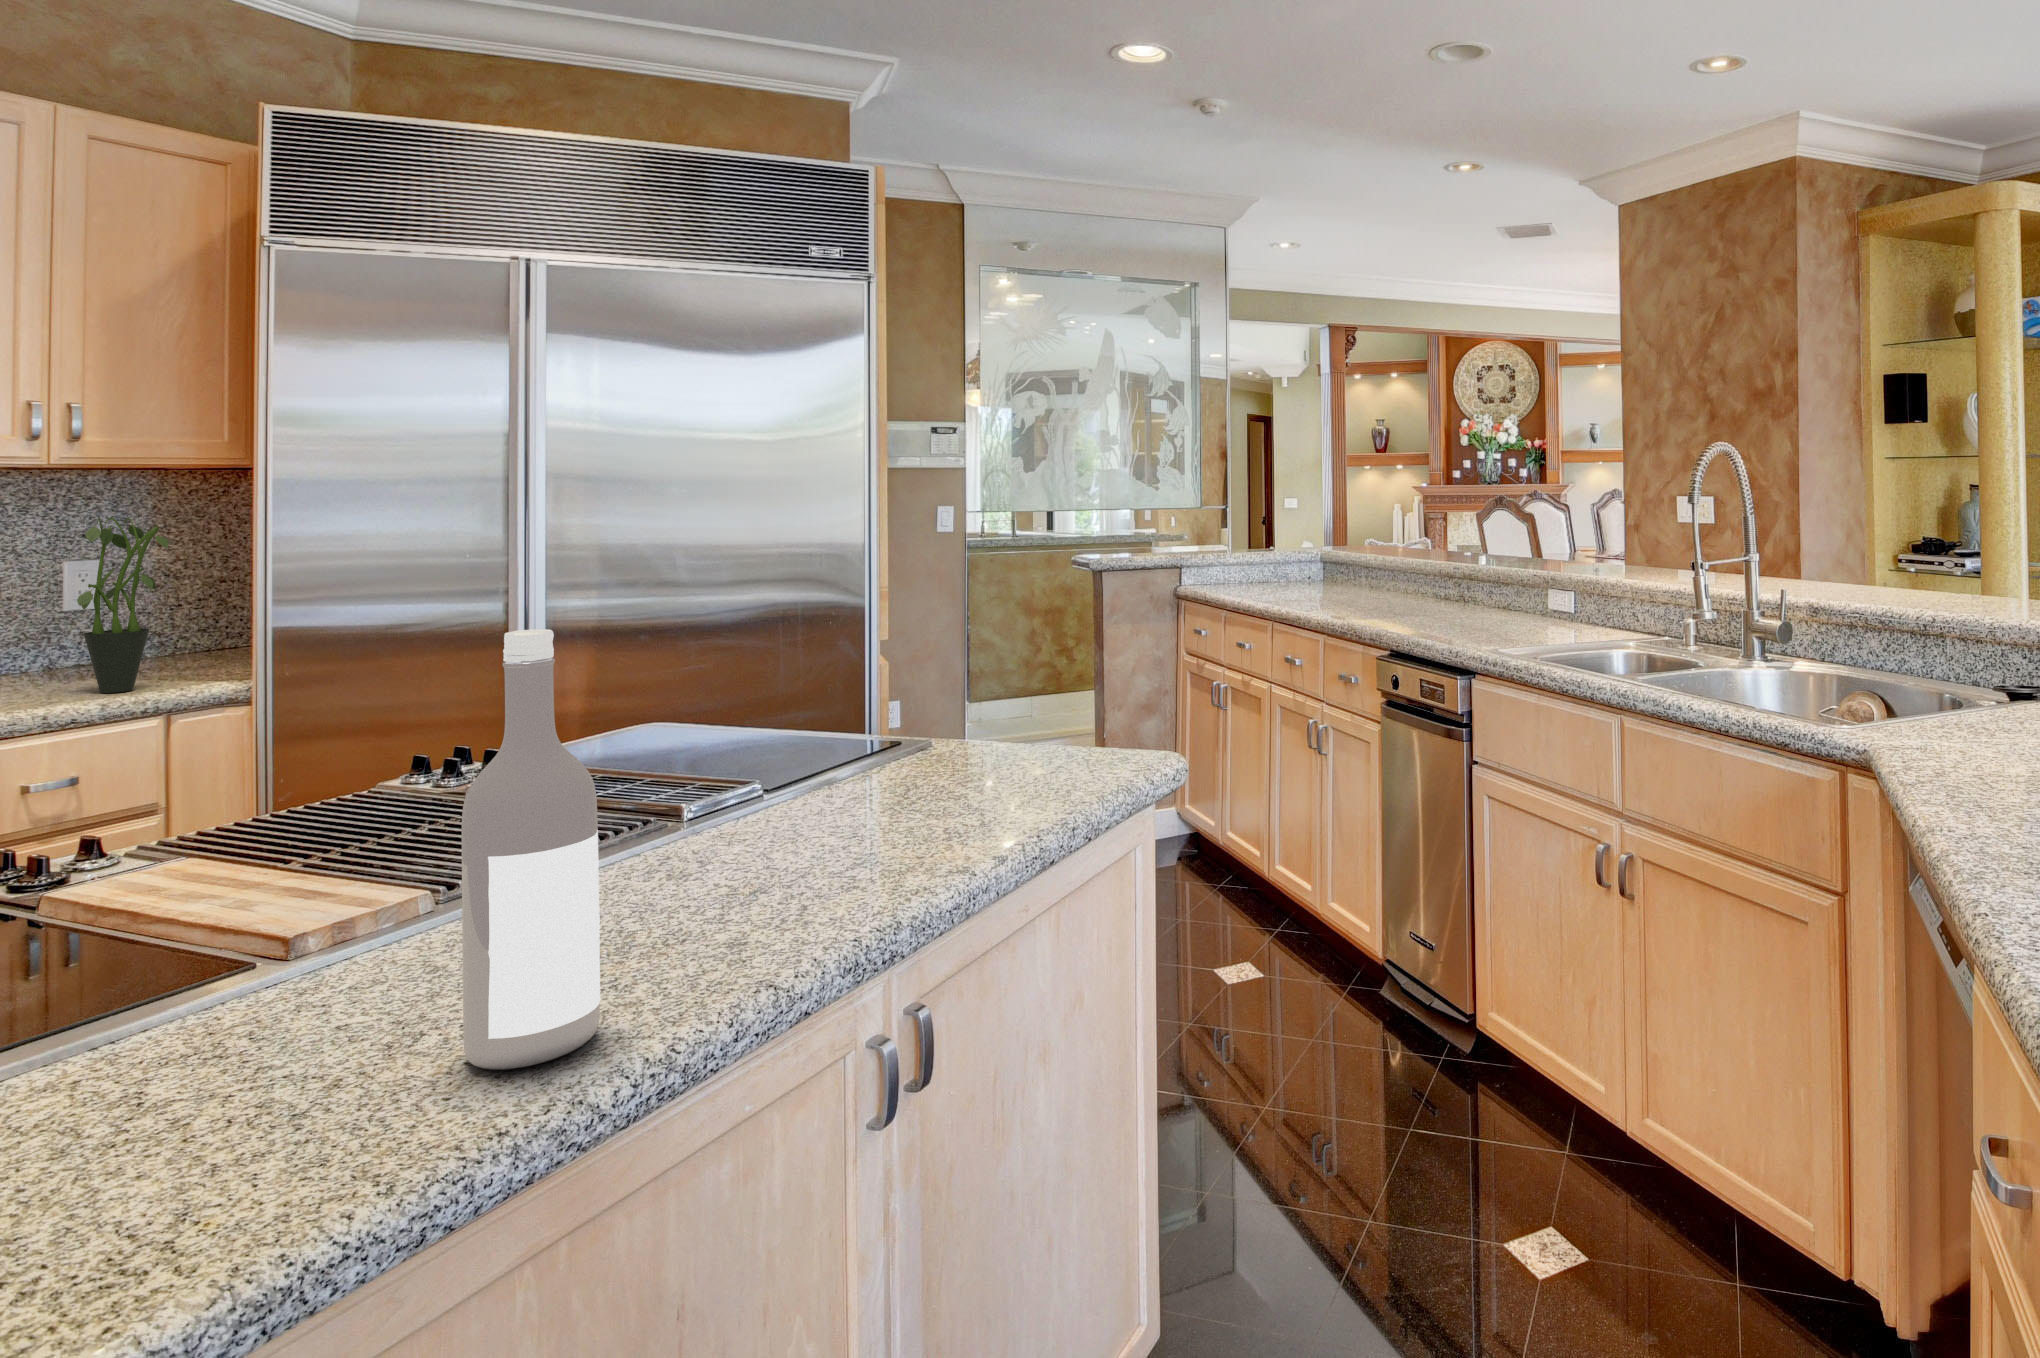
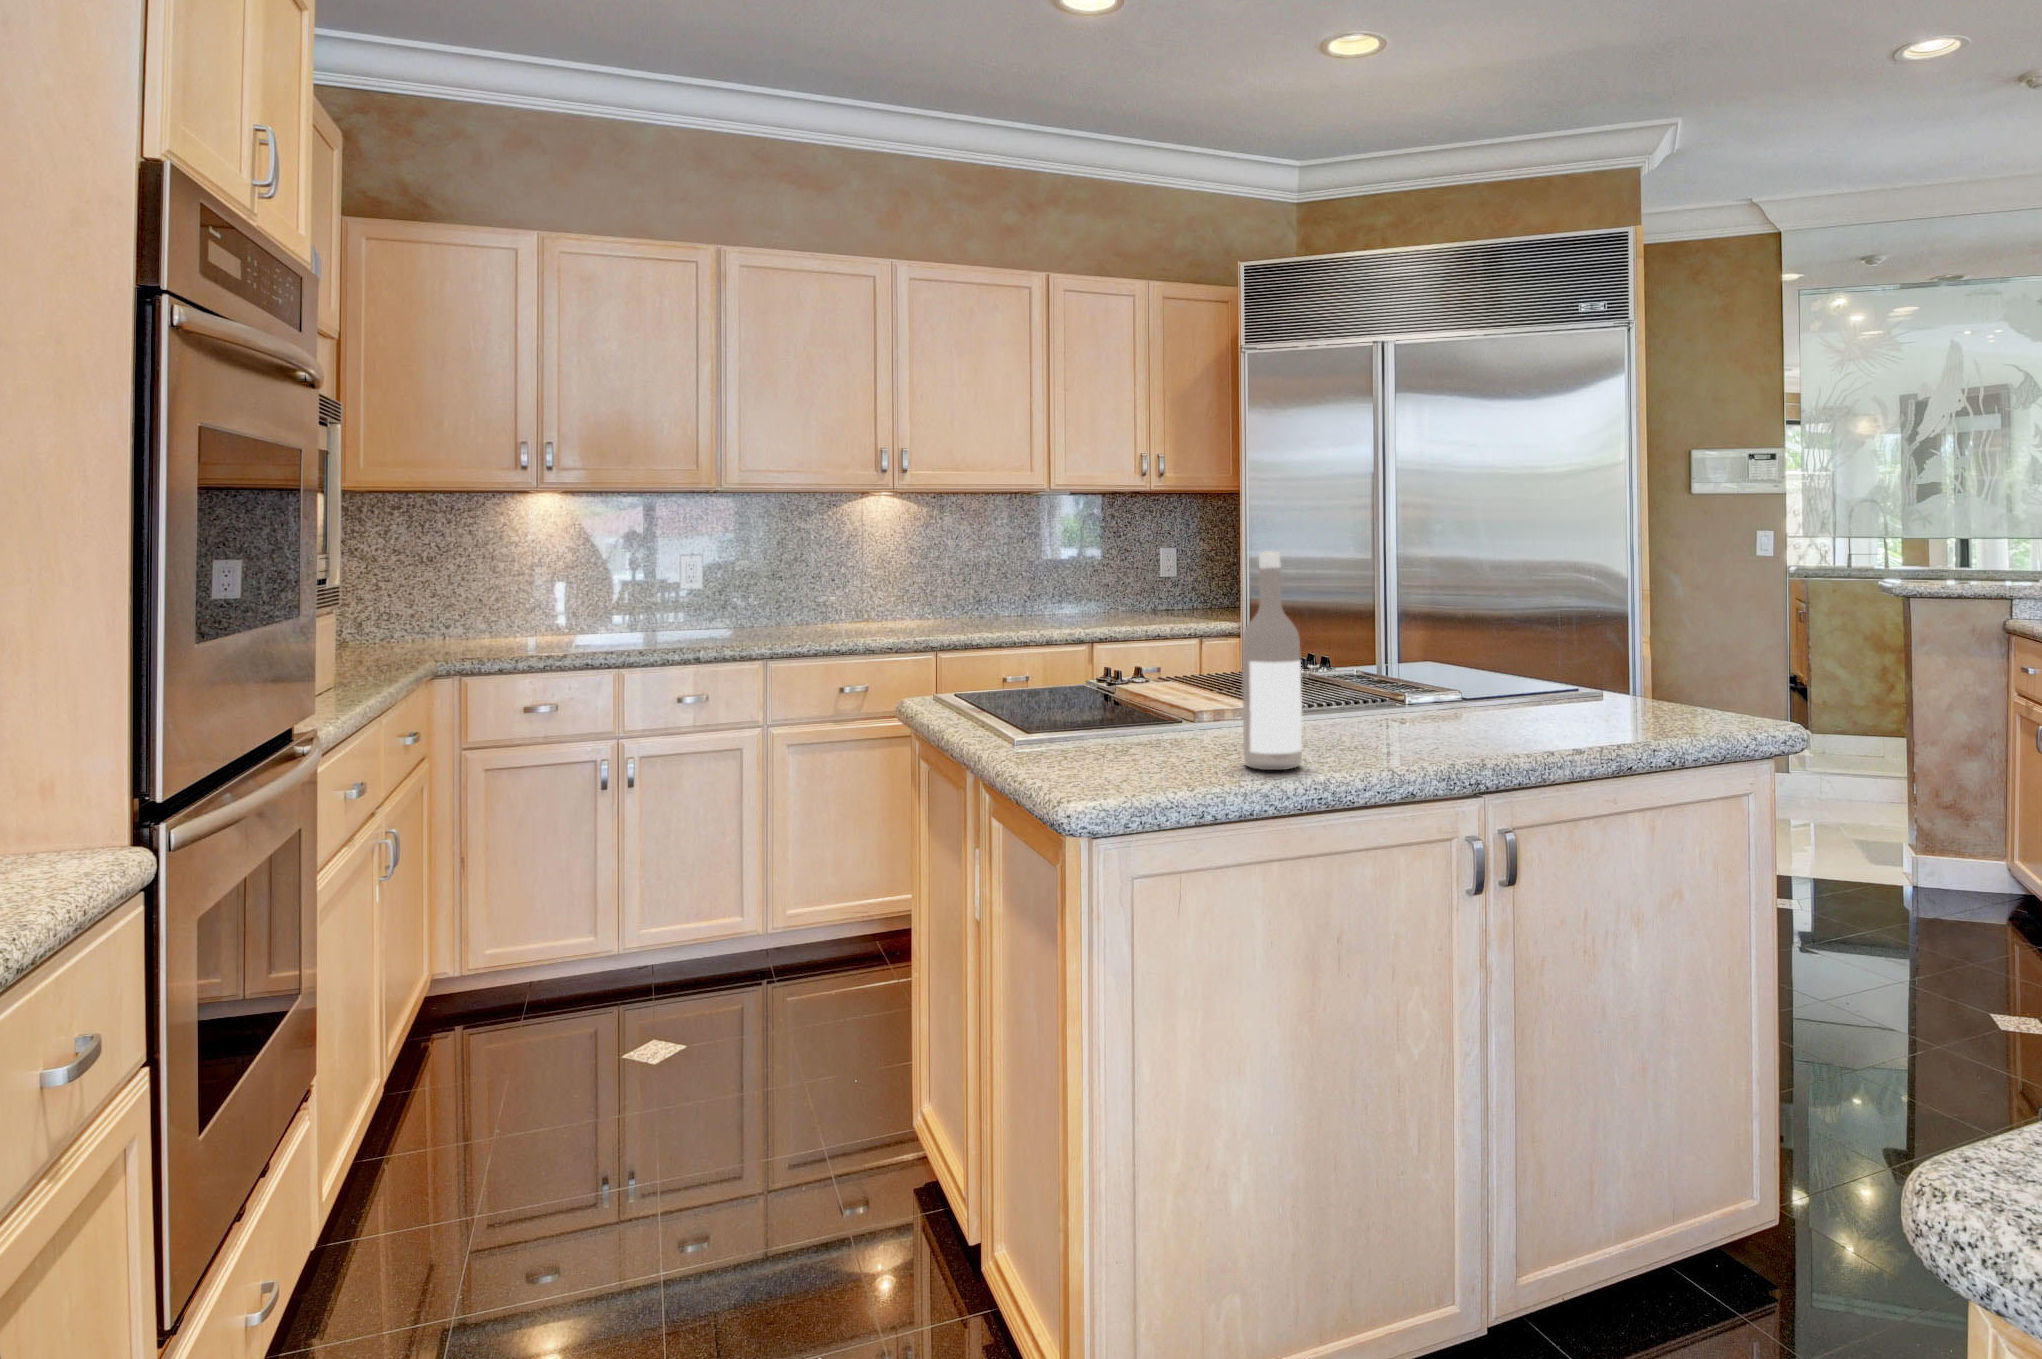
potted plant: present [77,517,172,693] -> none [1159,520,1201,627]

